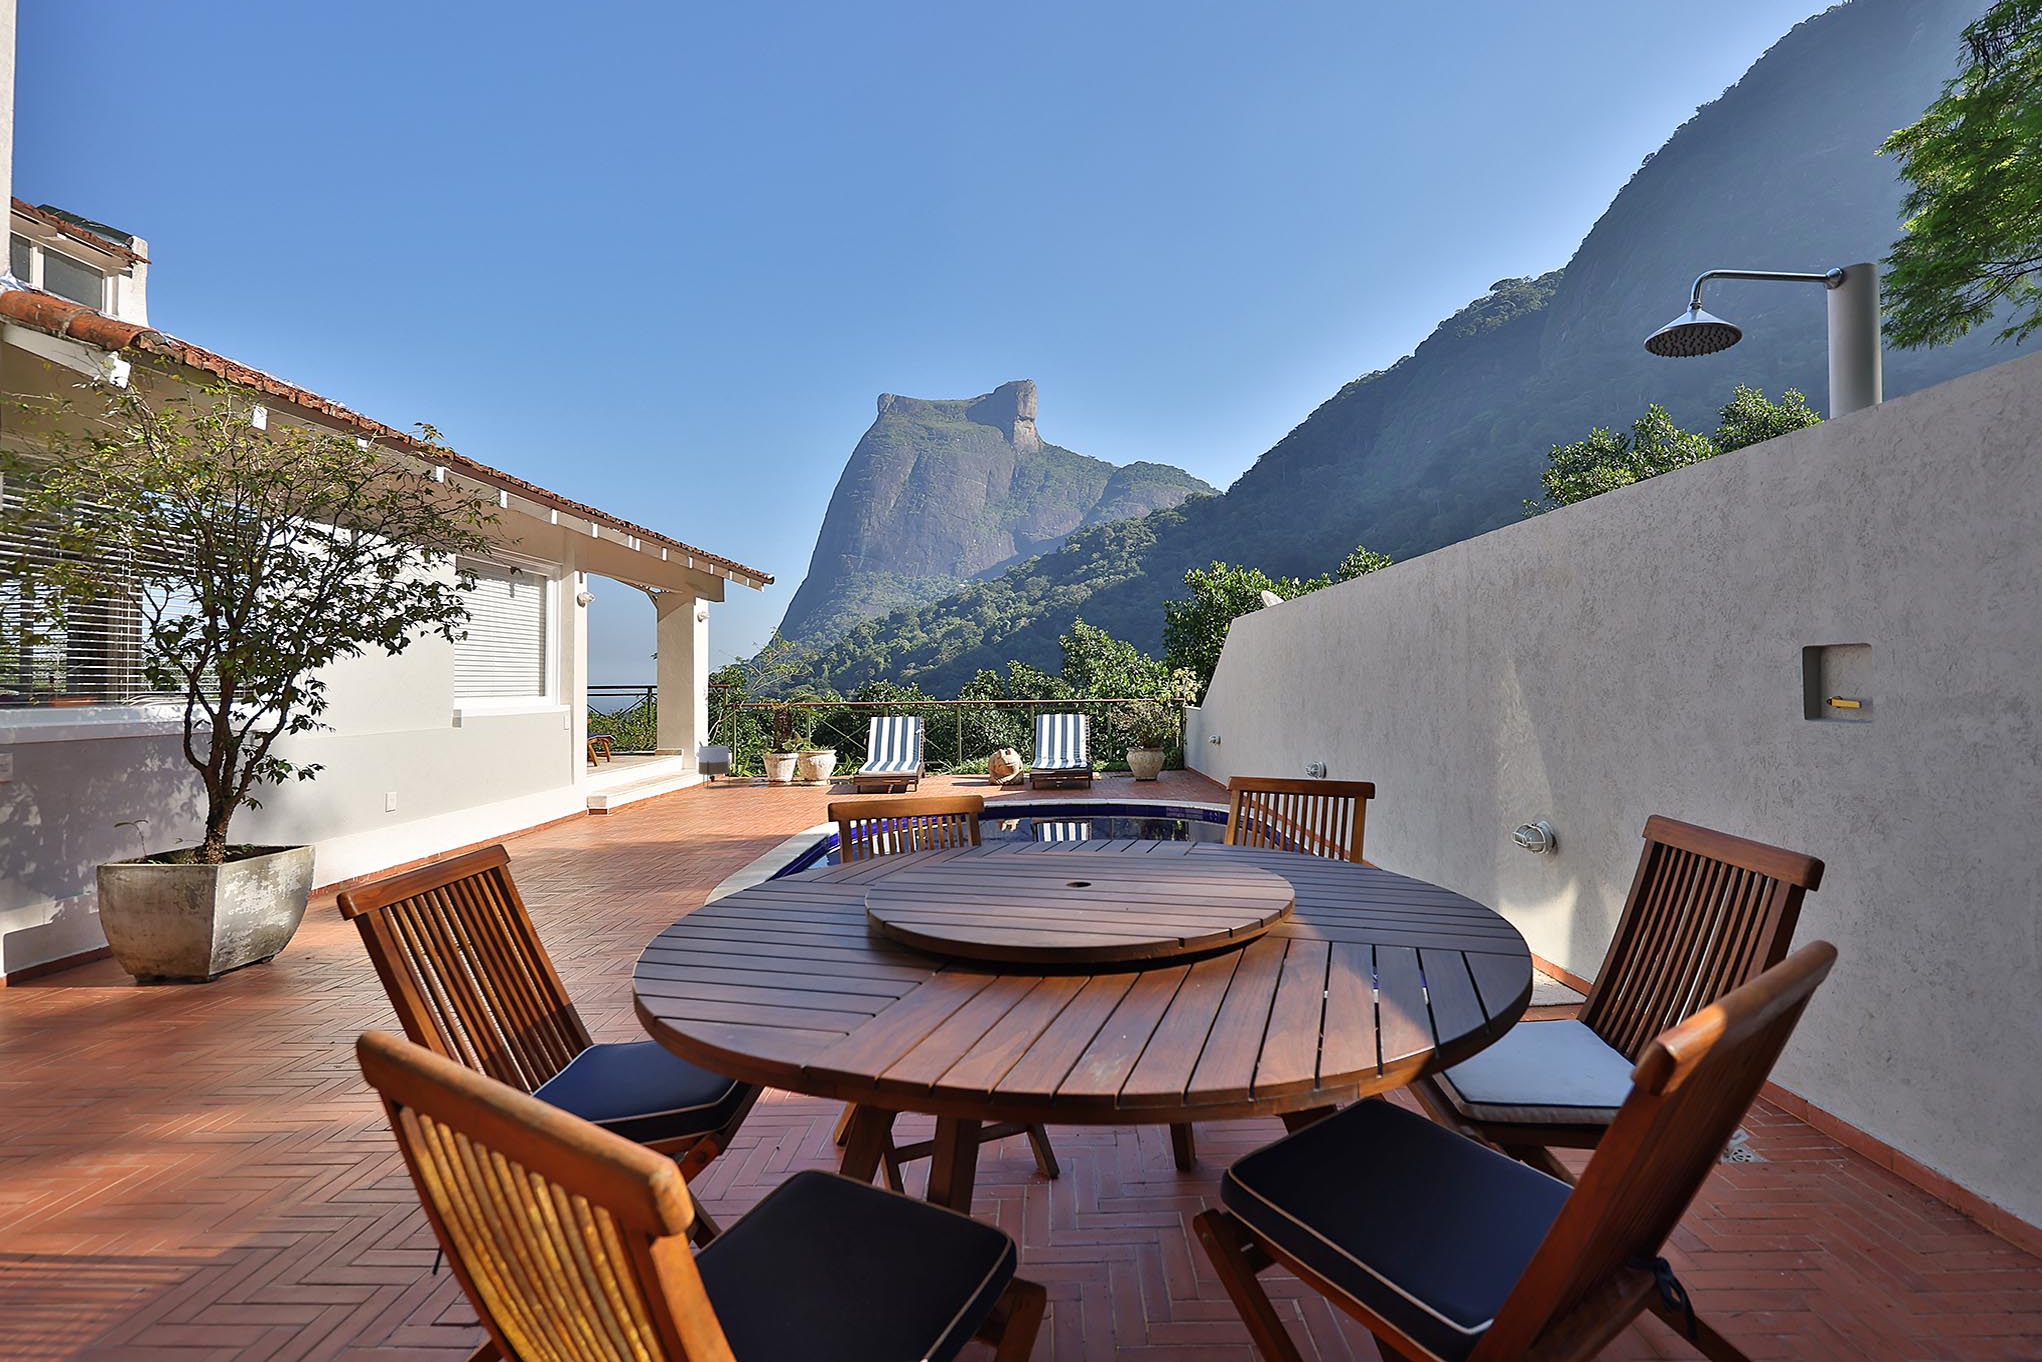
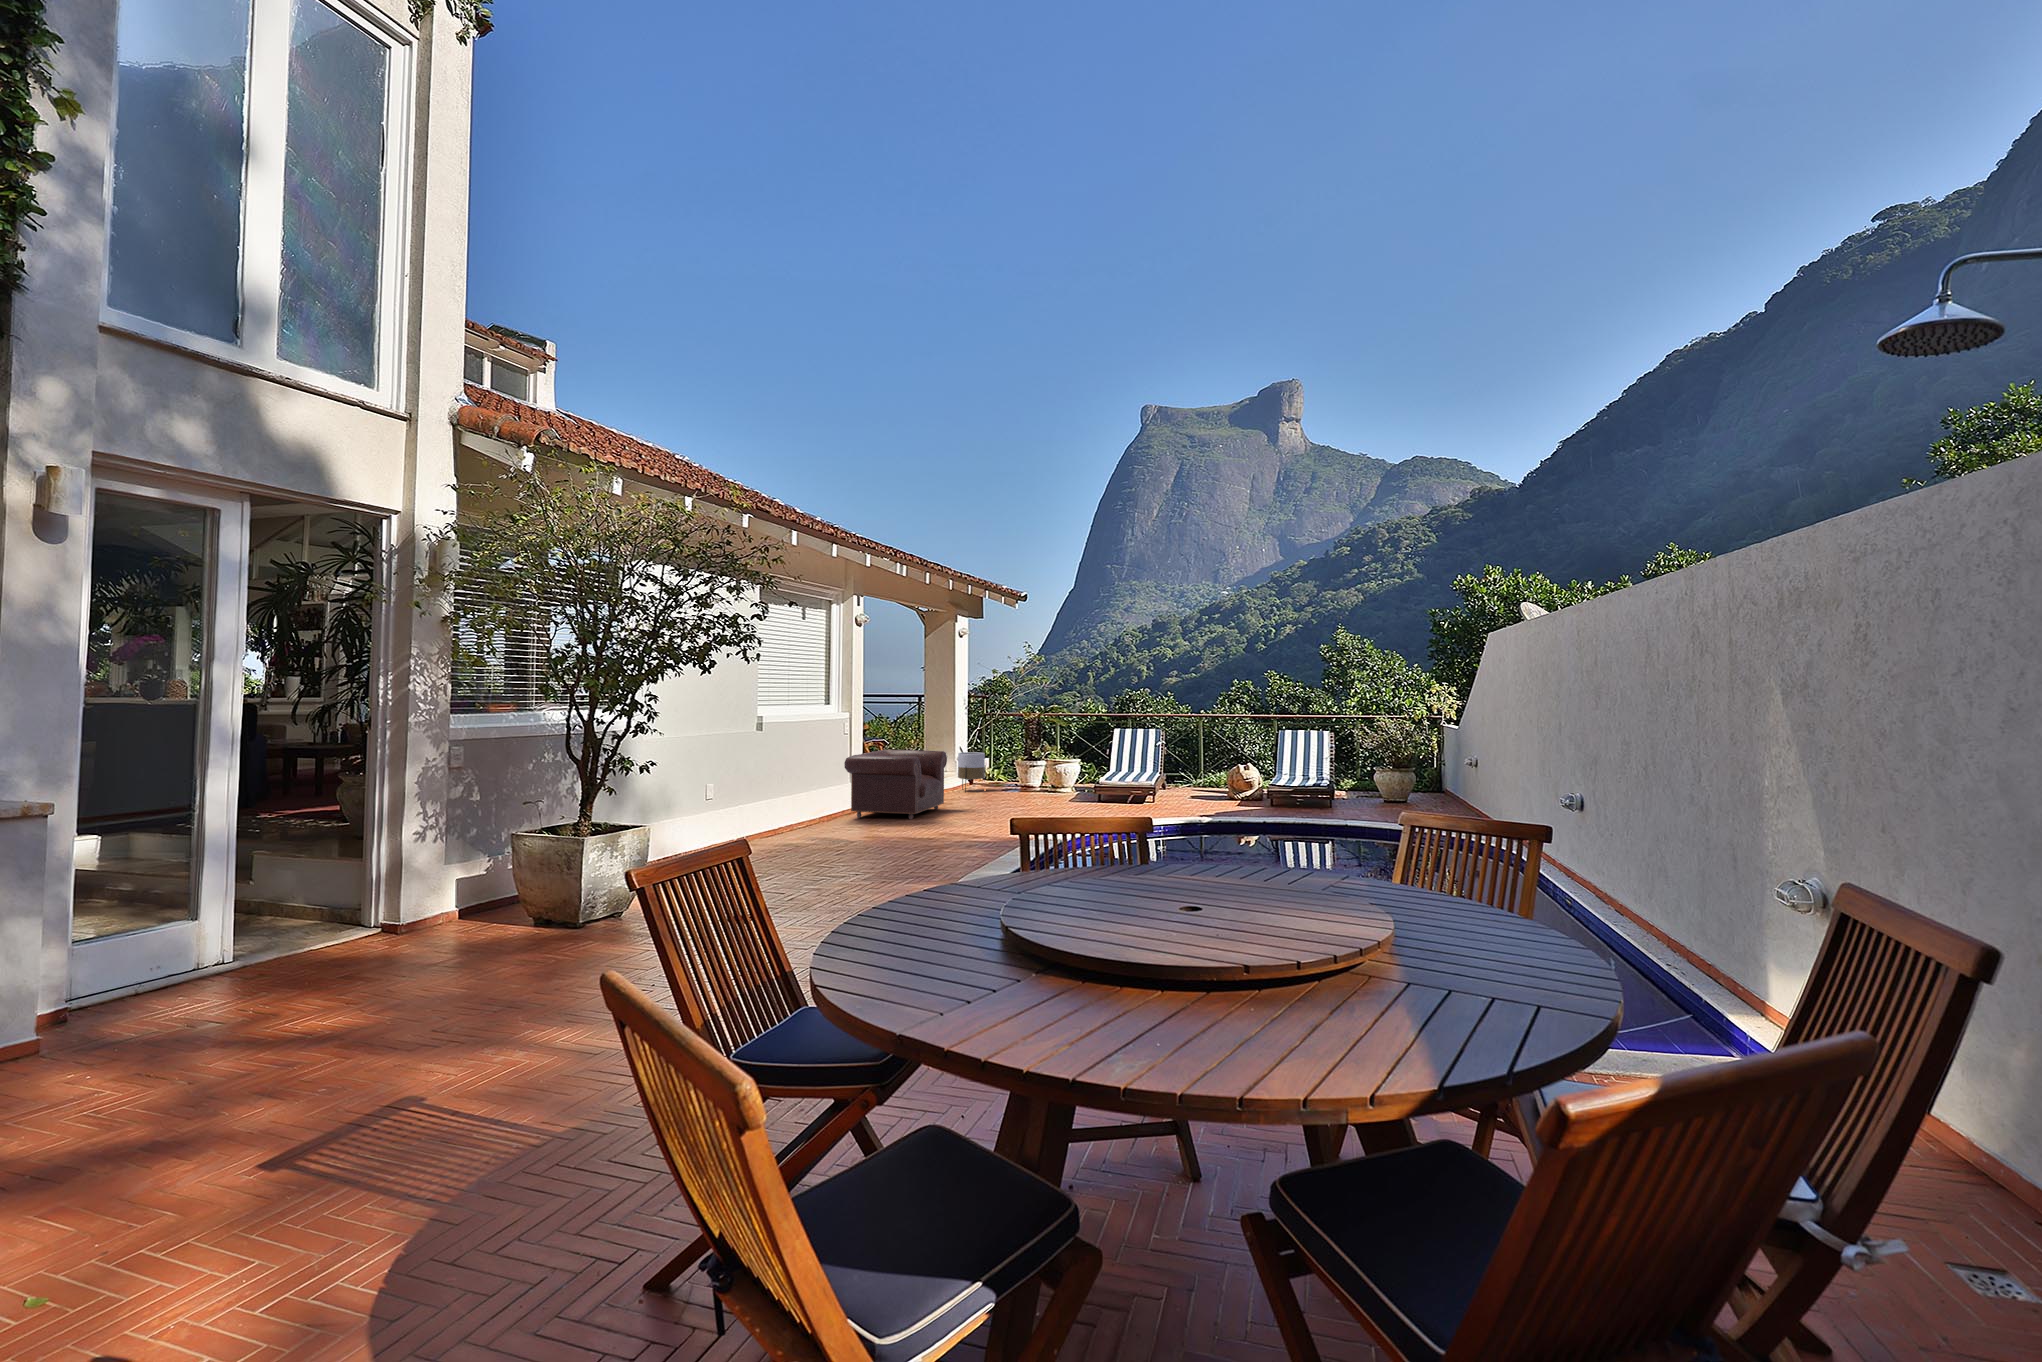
armchair: none [568,745,689,822] -> present [844,750,947,819]

